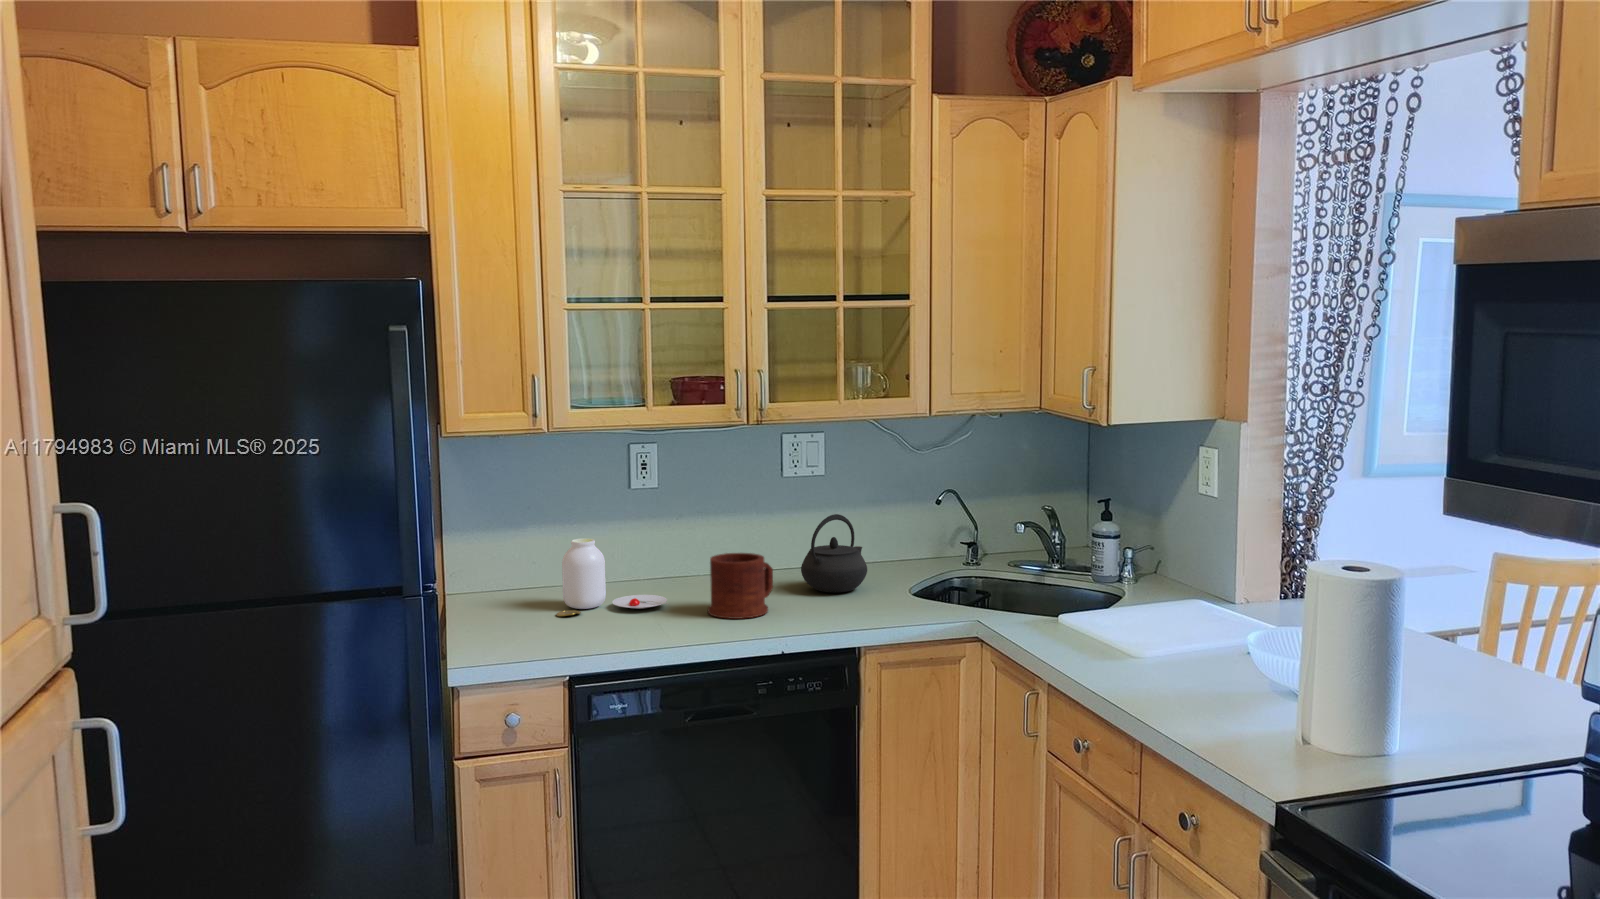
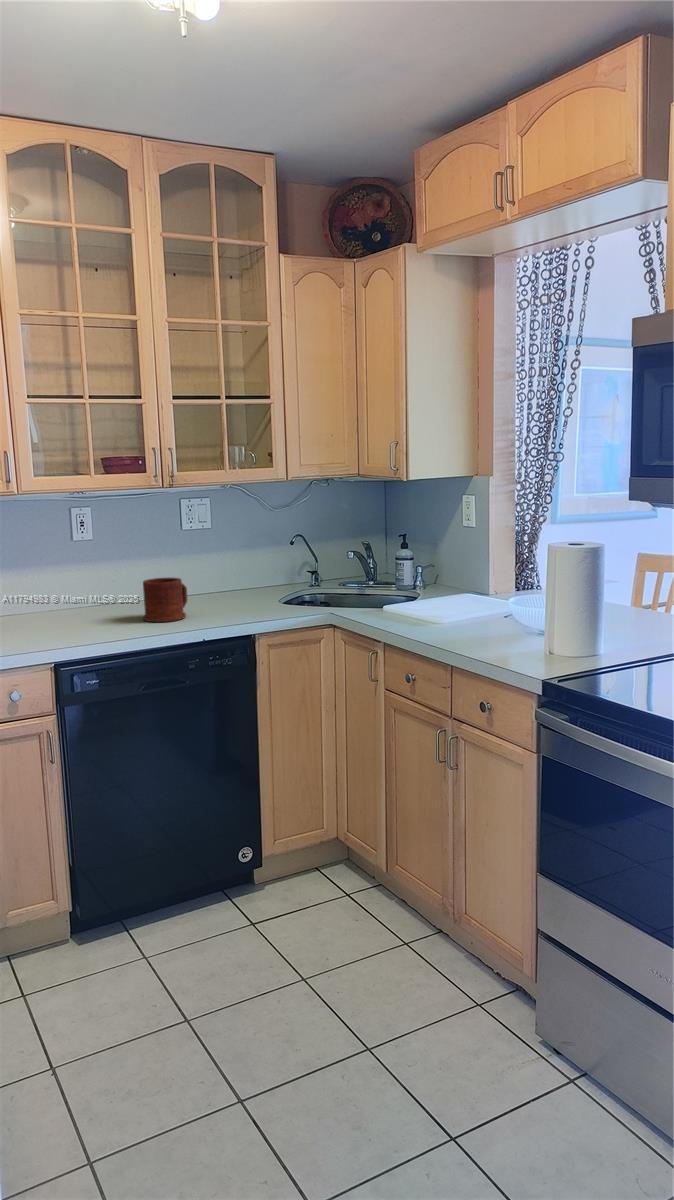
kettle: present [801,514,867,593] -> none [203,550,250,604]
jar: present [557,538,668,616] -> none [33,574,115,629]

